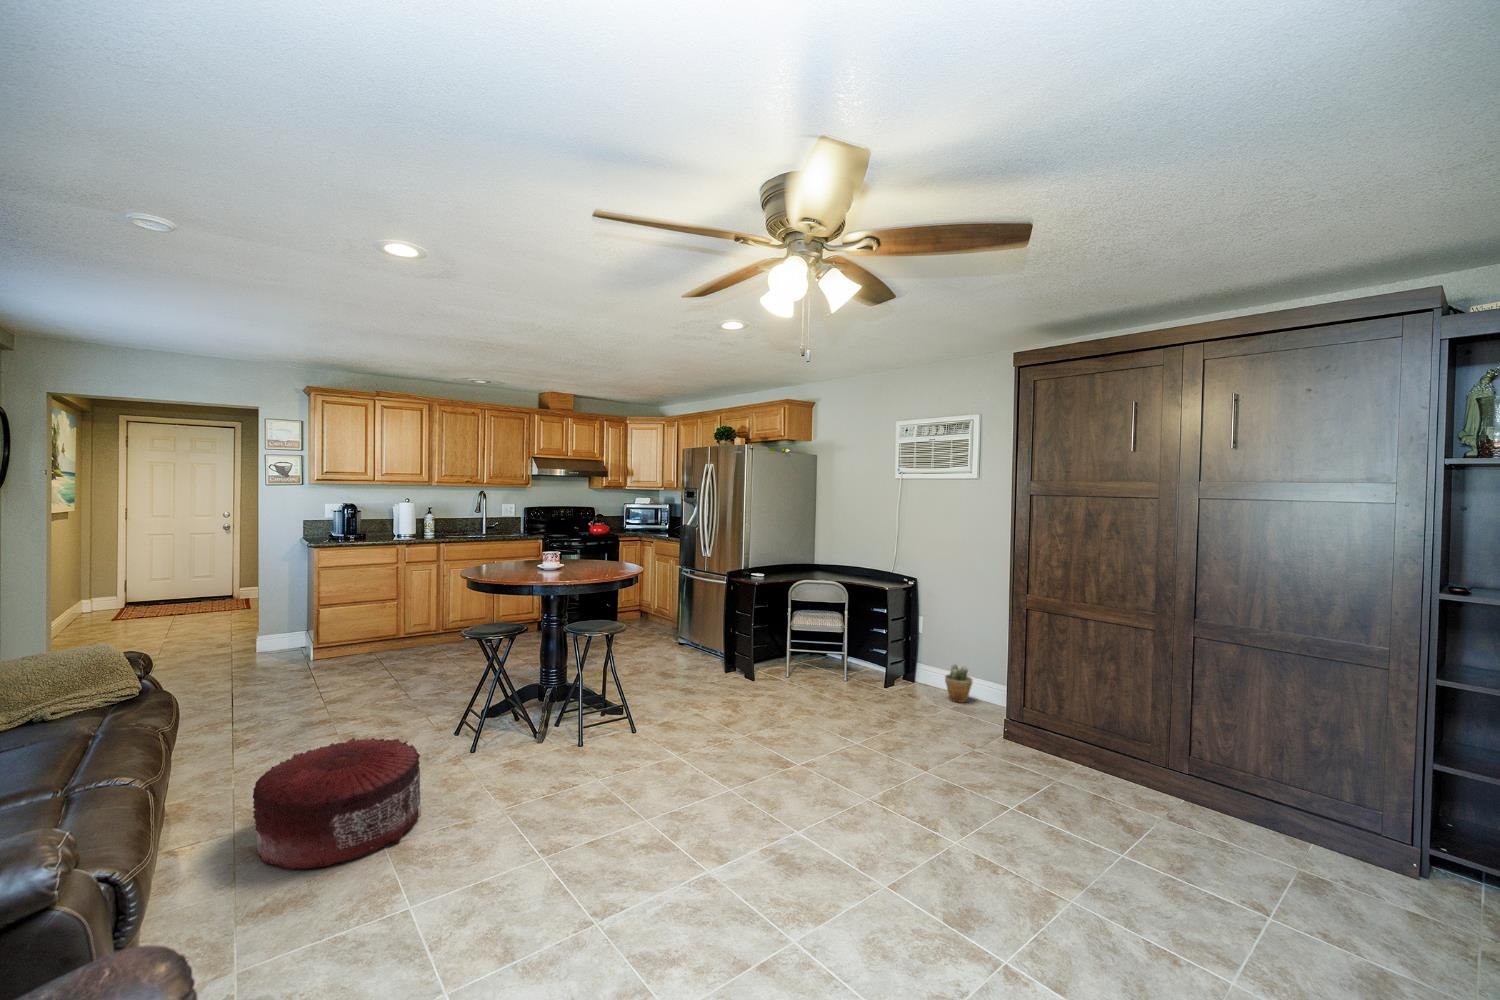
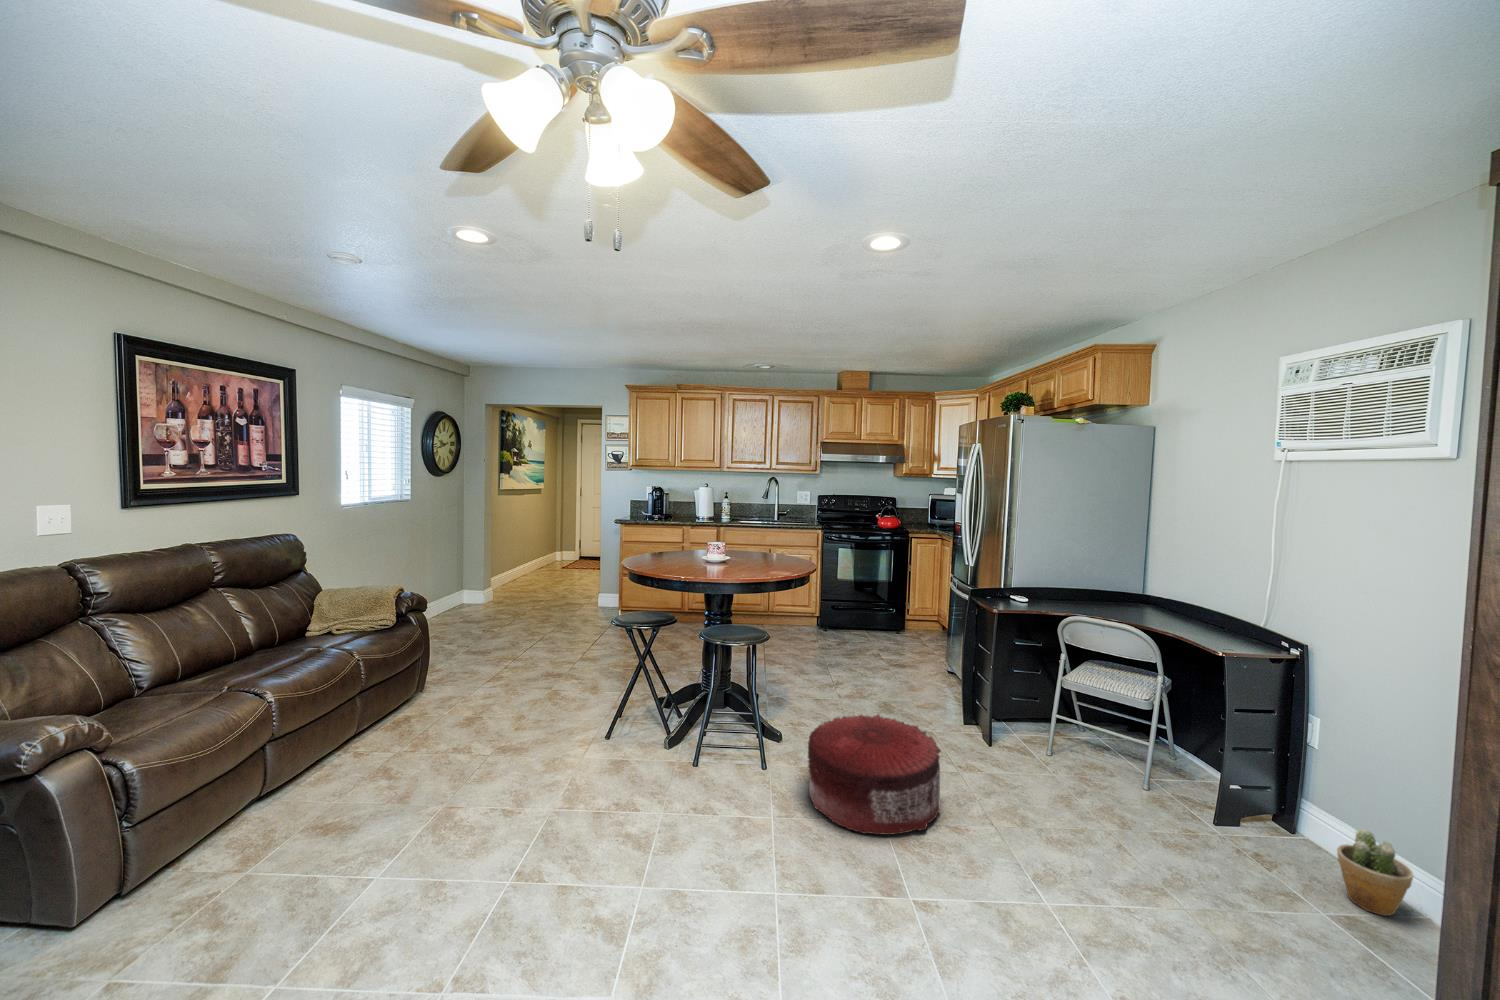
pouf: present [253,738,421,869] -> present [808,714,941,835]

